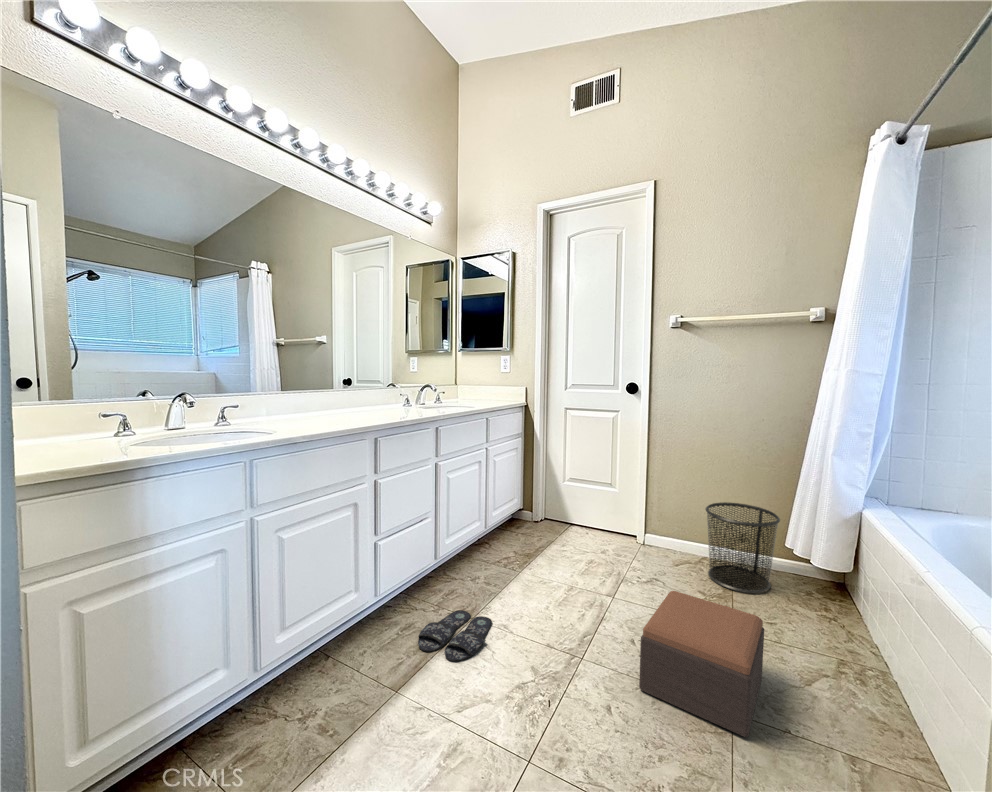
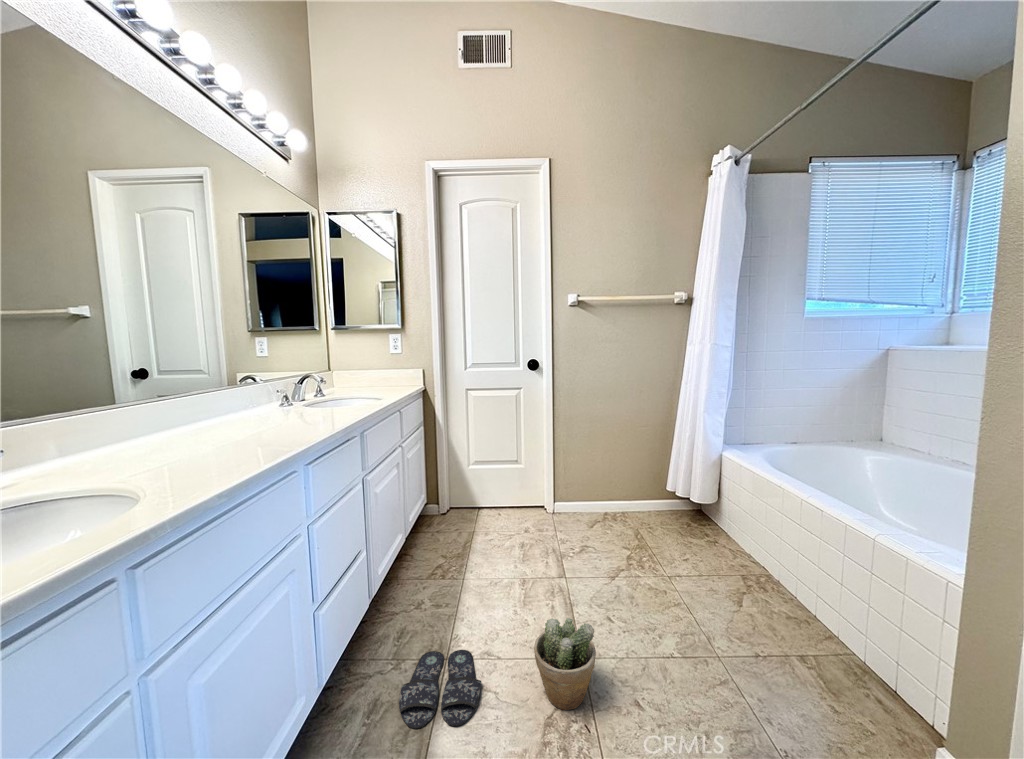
waste bin: present [706,502,780,593] -> none [614,461,674,539]
footstool: present [639,591,764,737] -> none [635,563,749,681]
potted plant: none [521,600,578,687] -> present [534,618,596,710]

